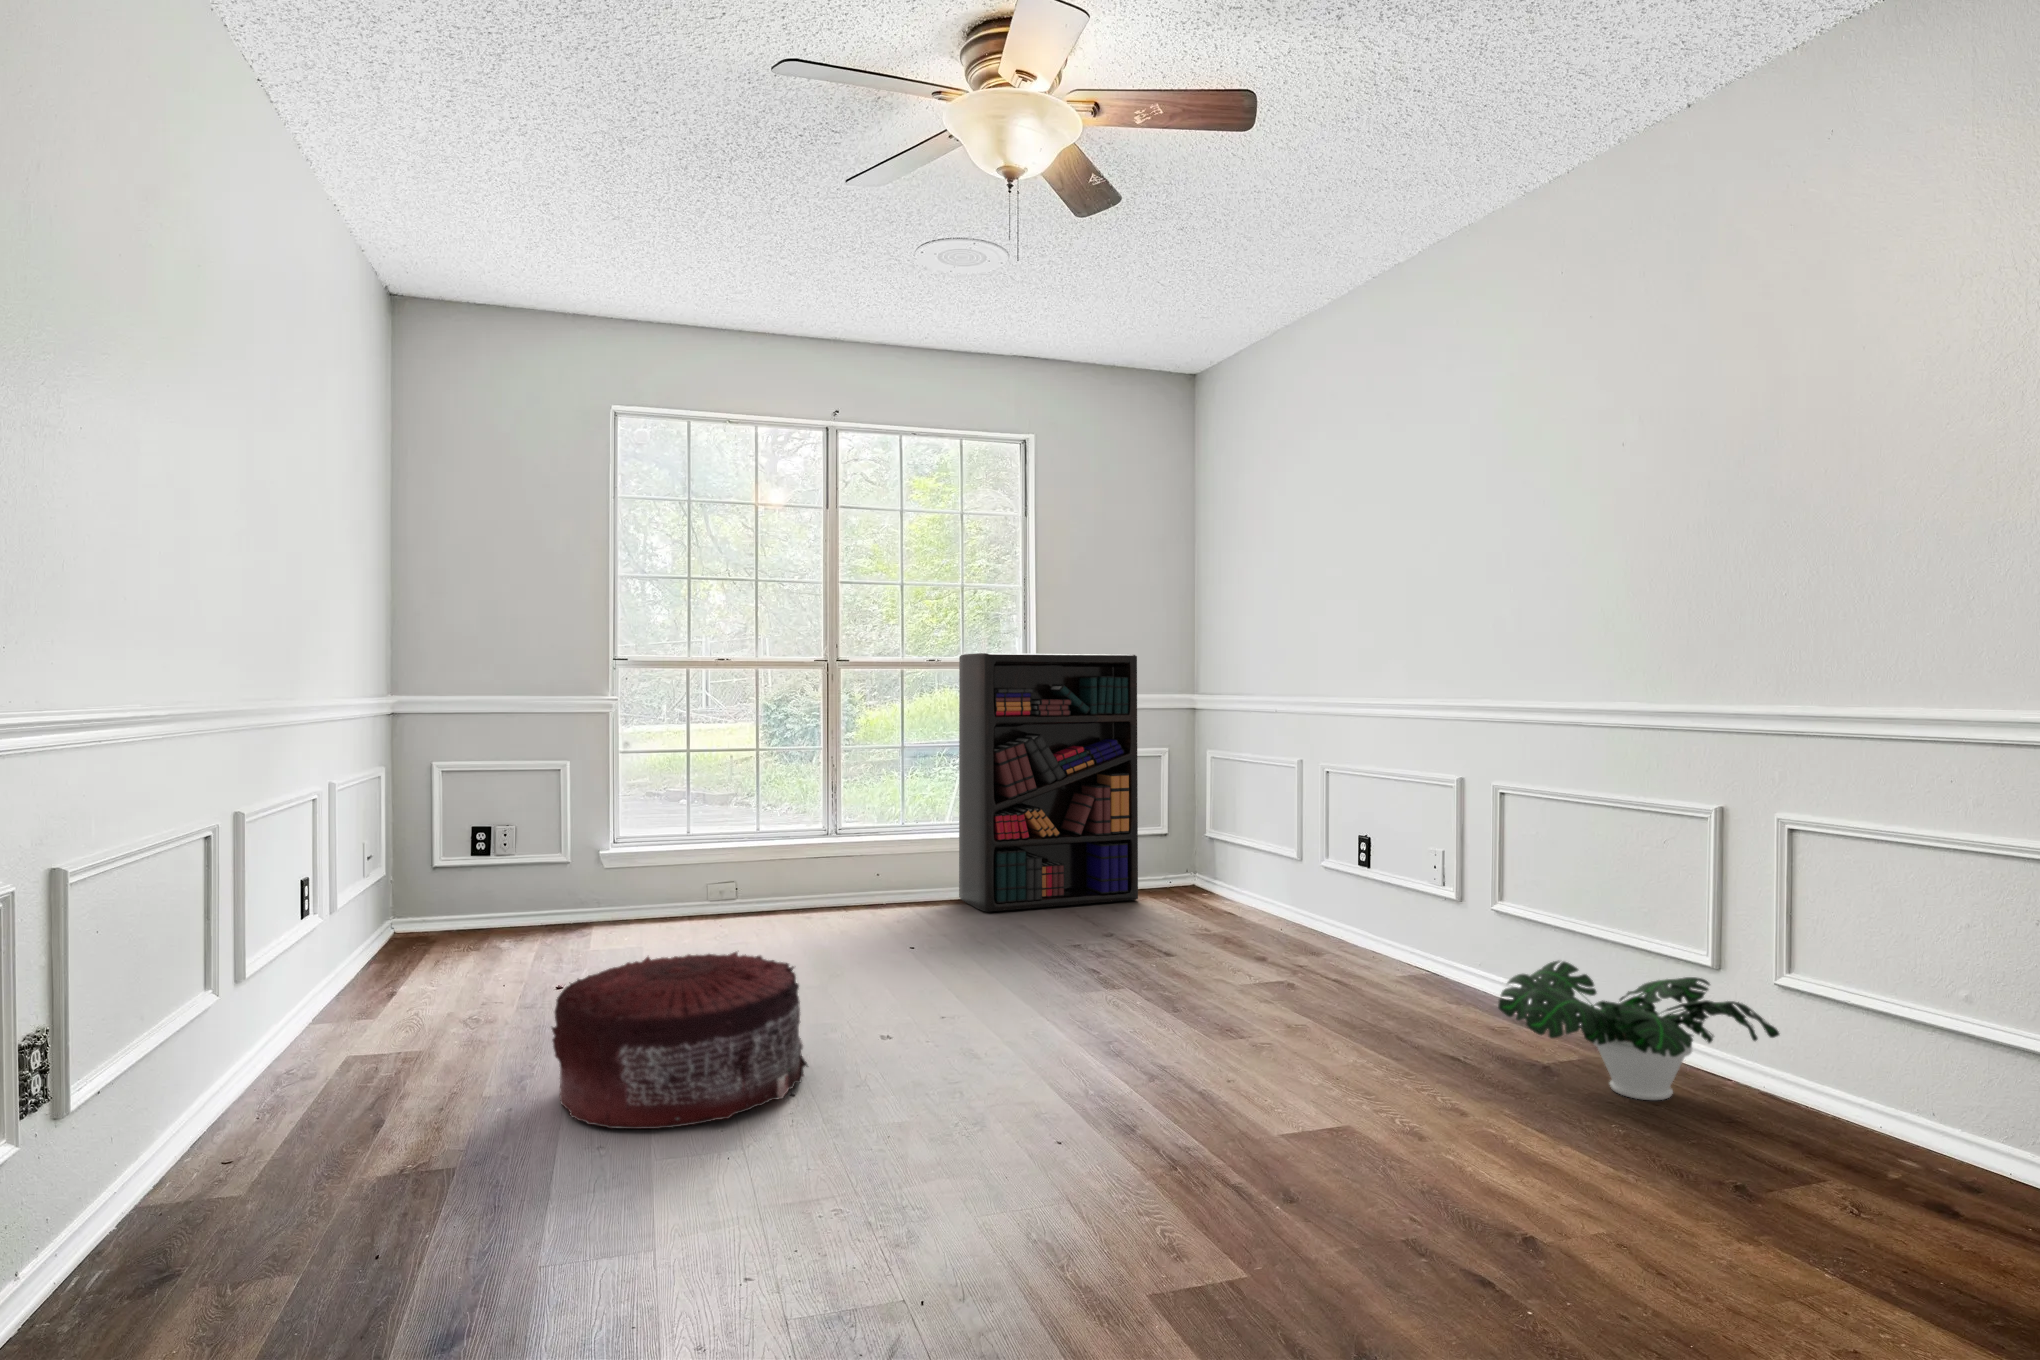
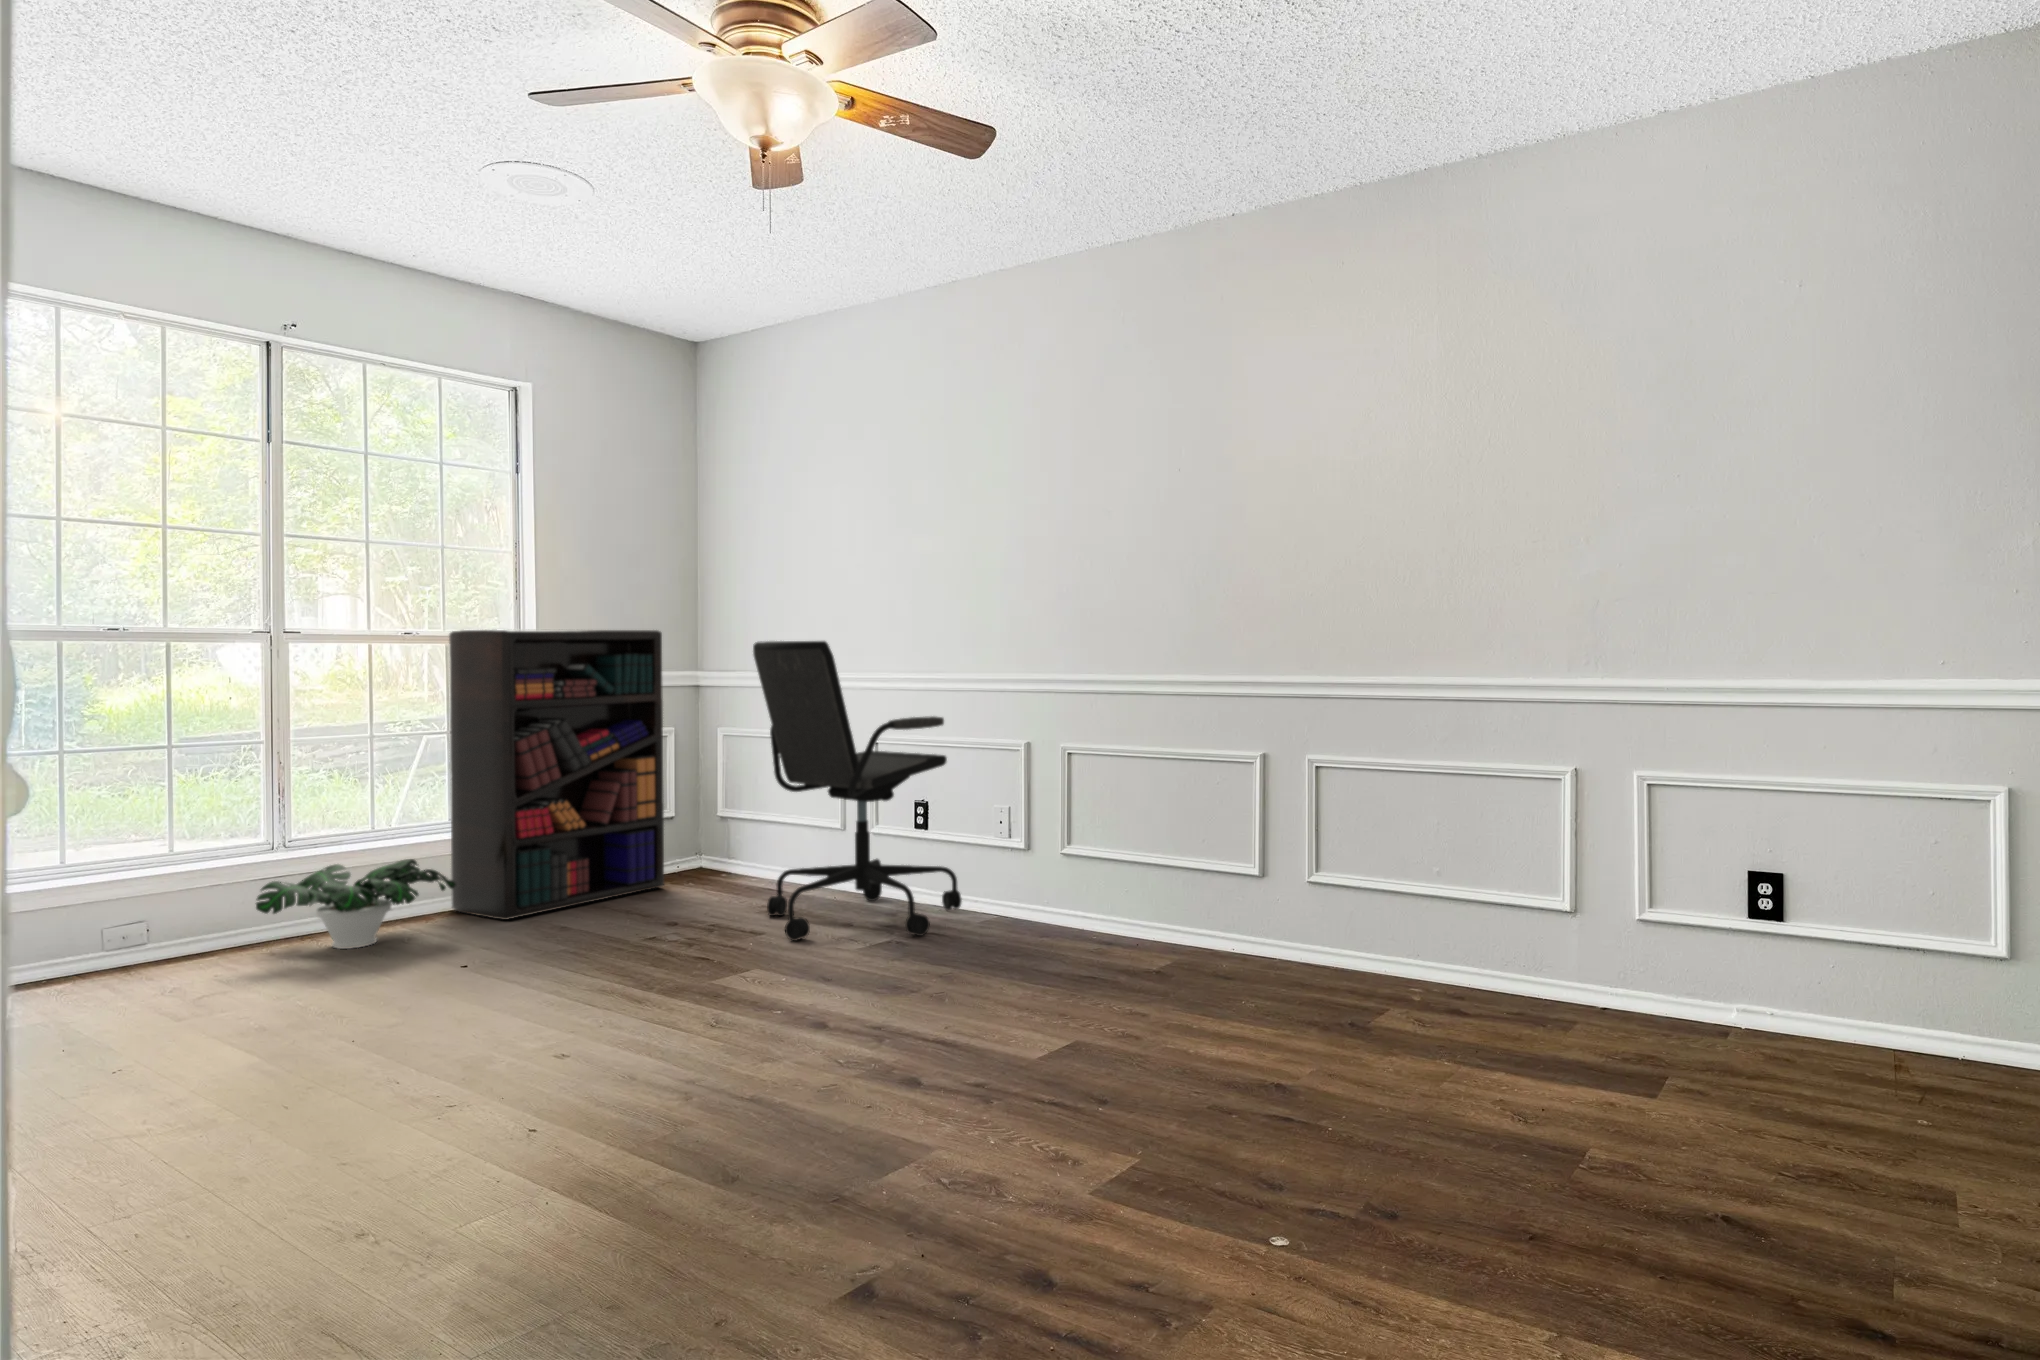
office chair: none [1168,663,1392,982] -> present [753,641,962,941]
pouf: present [552,952,807,1129] -> none [195,989,524,1222]
potted plant: present [1498,961,1779,1100] -> present [256,859,456,949]

